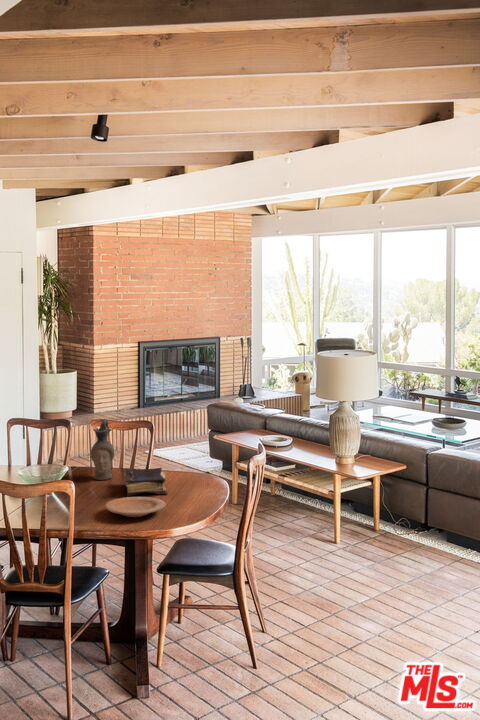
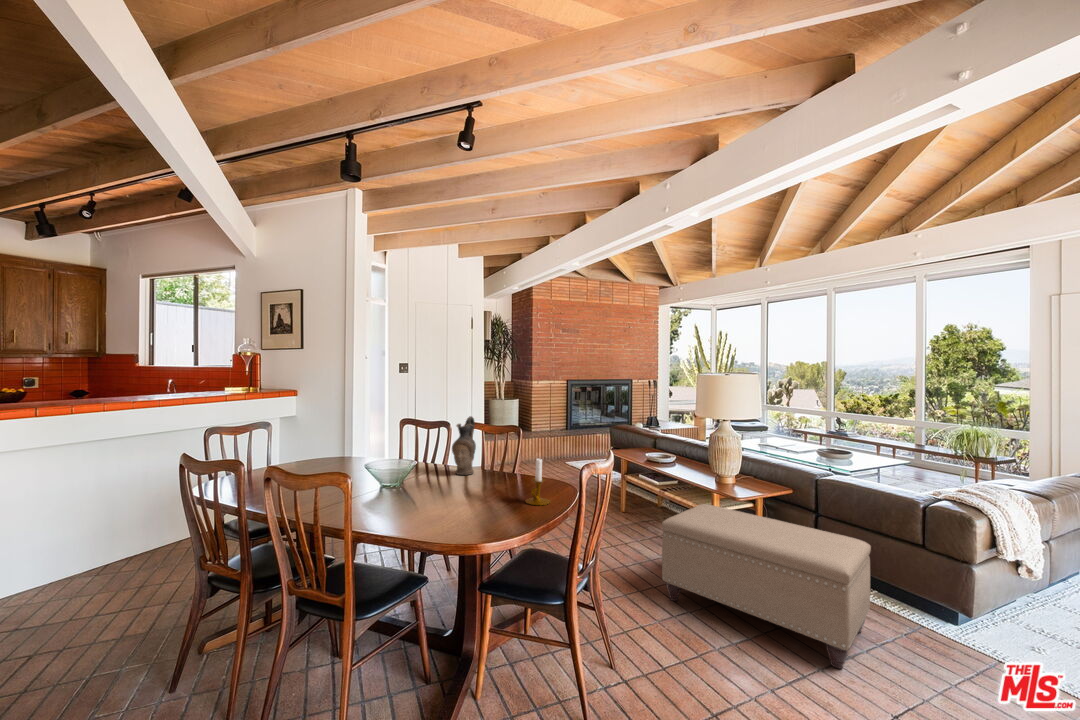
candlestick: none [186,459,209,501] -> present [526,459,550,505]
book: present [124,468,168,496] -> none [465,465,517,495]
ottoman: none [293,487,467,607] -> present [662,504,871,668]
plate: present [105,497,166,517] -> none [423,494,492,517]

